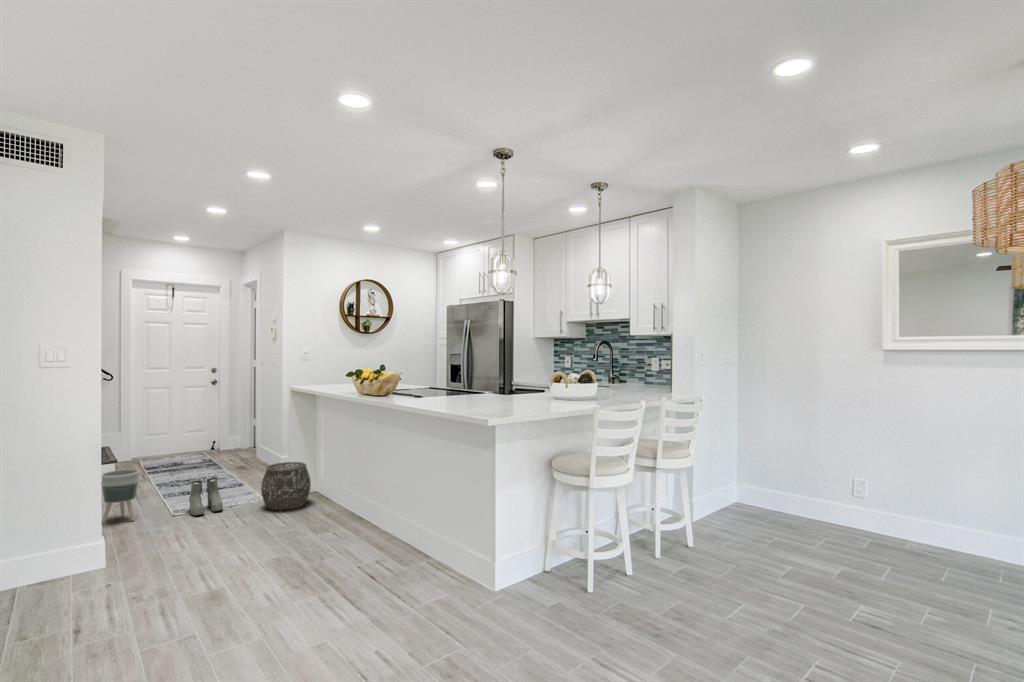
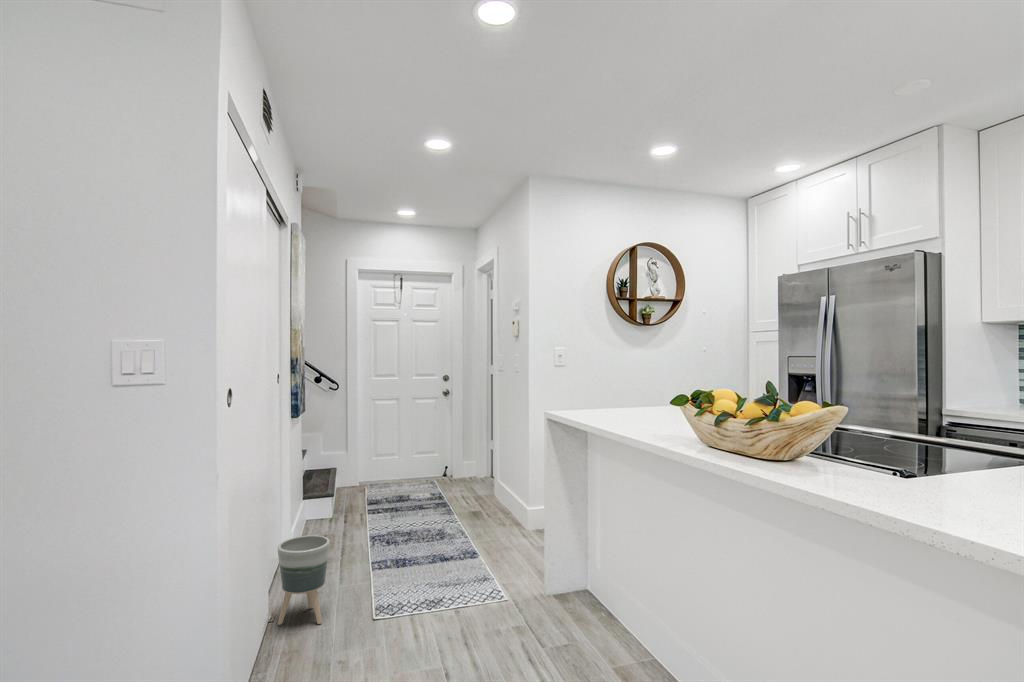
woven basket: present [261,462,311,510] -> none [504,545,587,644]
boots: present [189,478,223,516] -> none [398,560,446,631]

